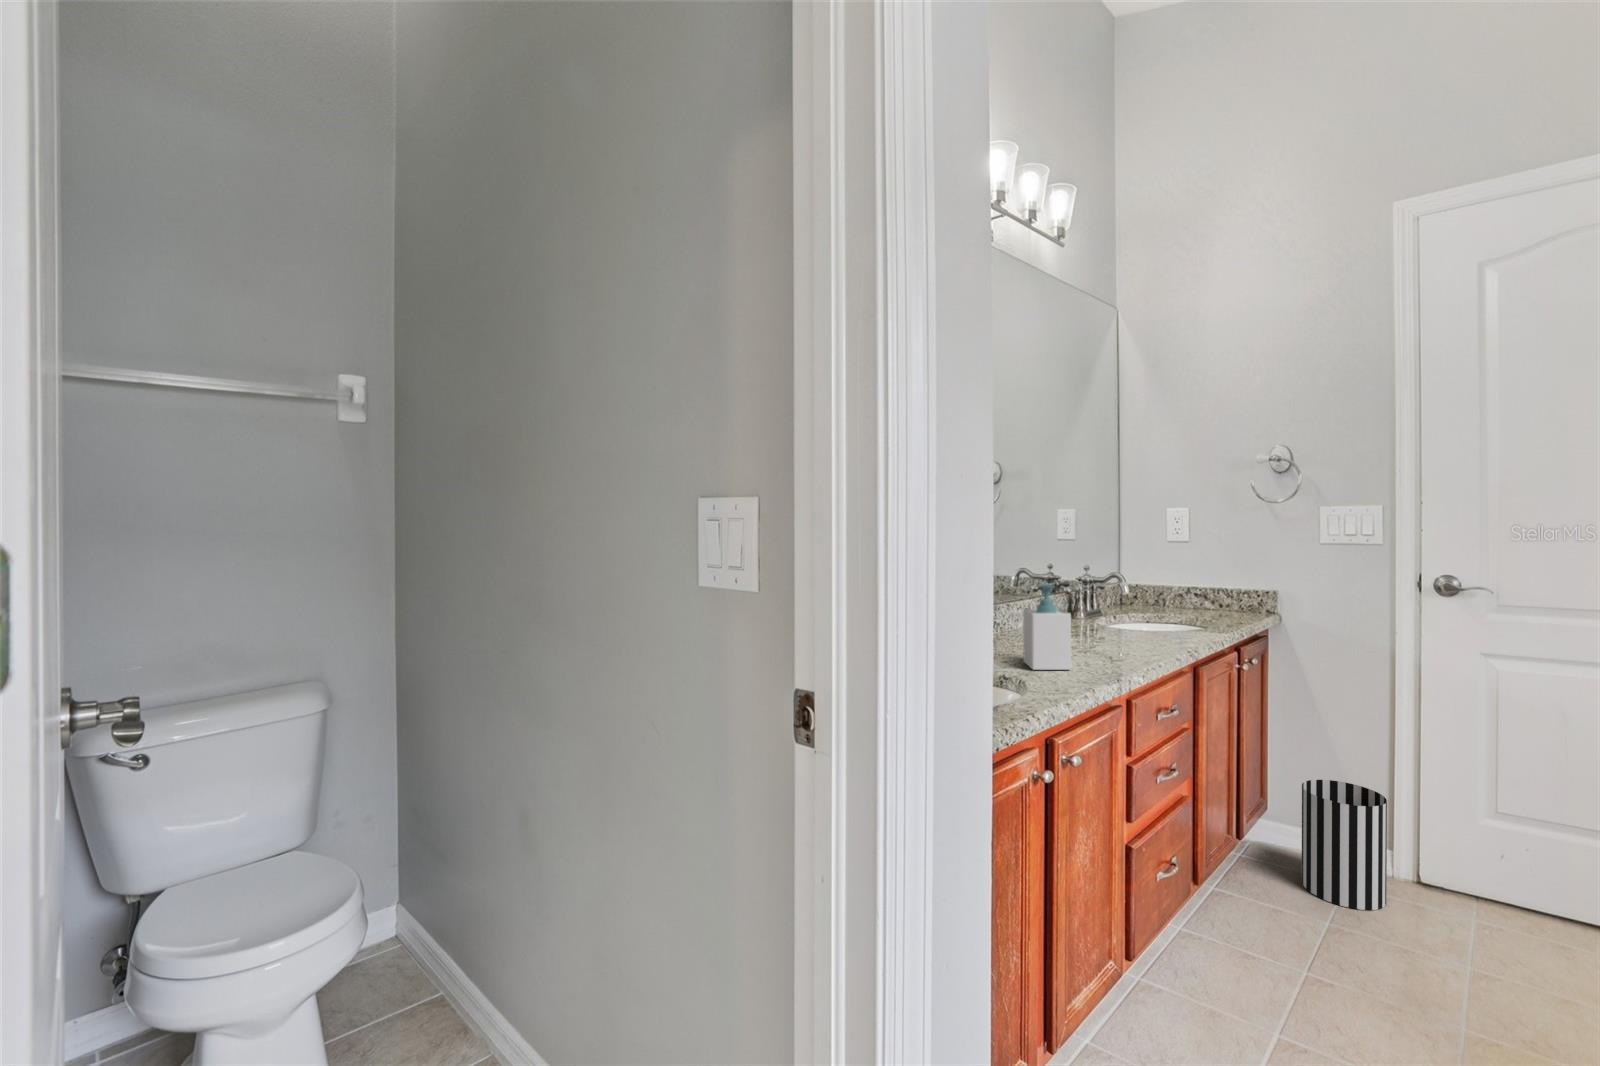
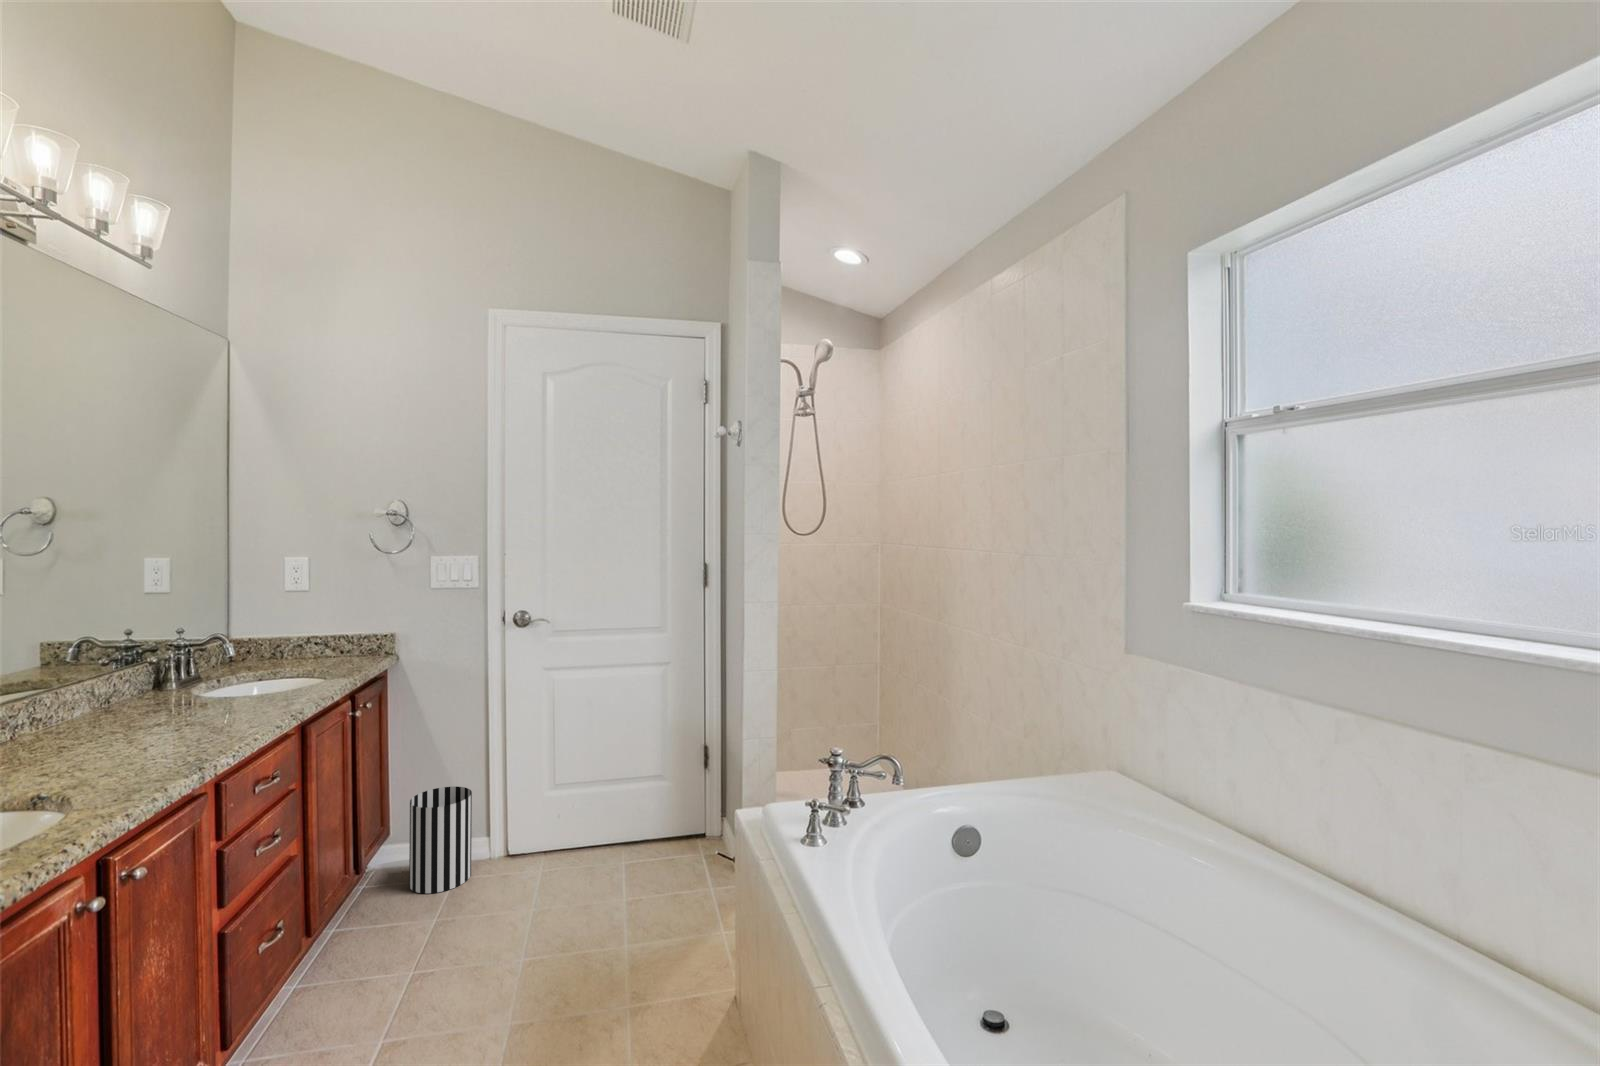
soap bottle: present [1023,583,1071,670] -> none [70,671,144,779]

